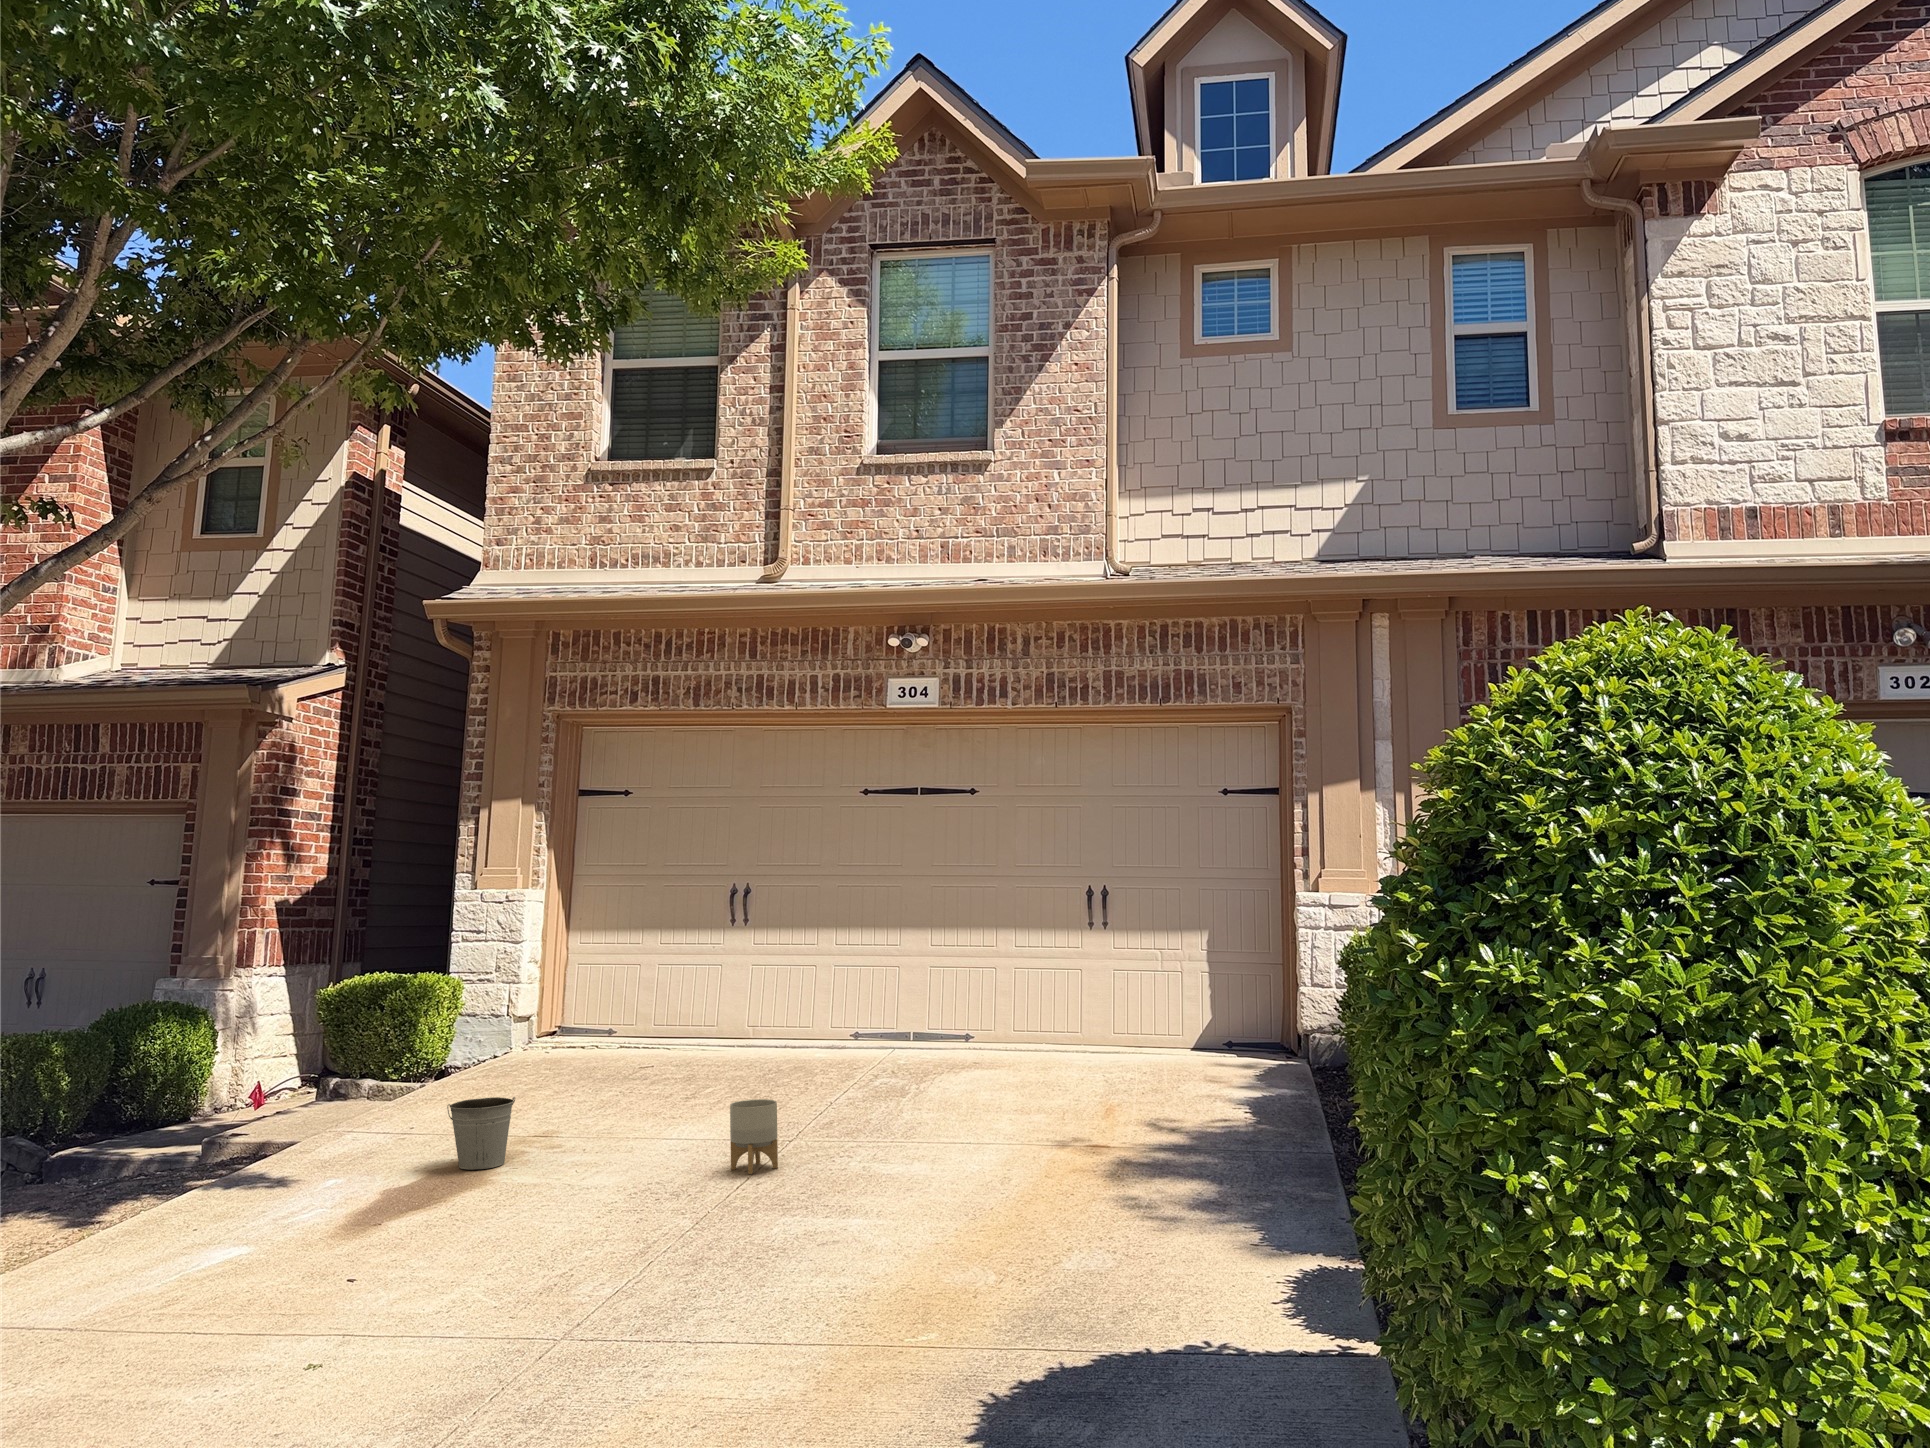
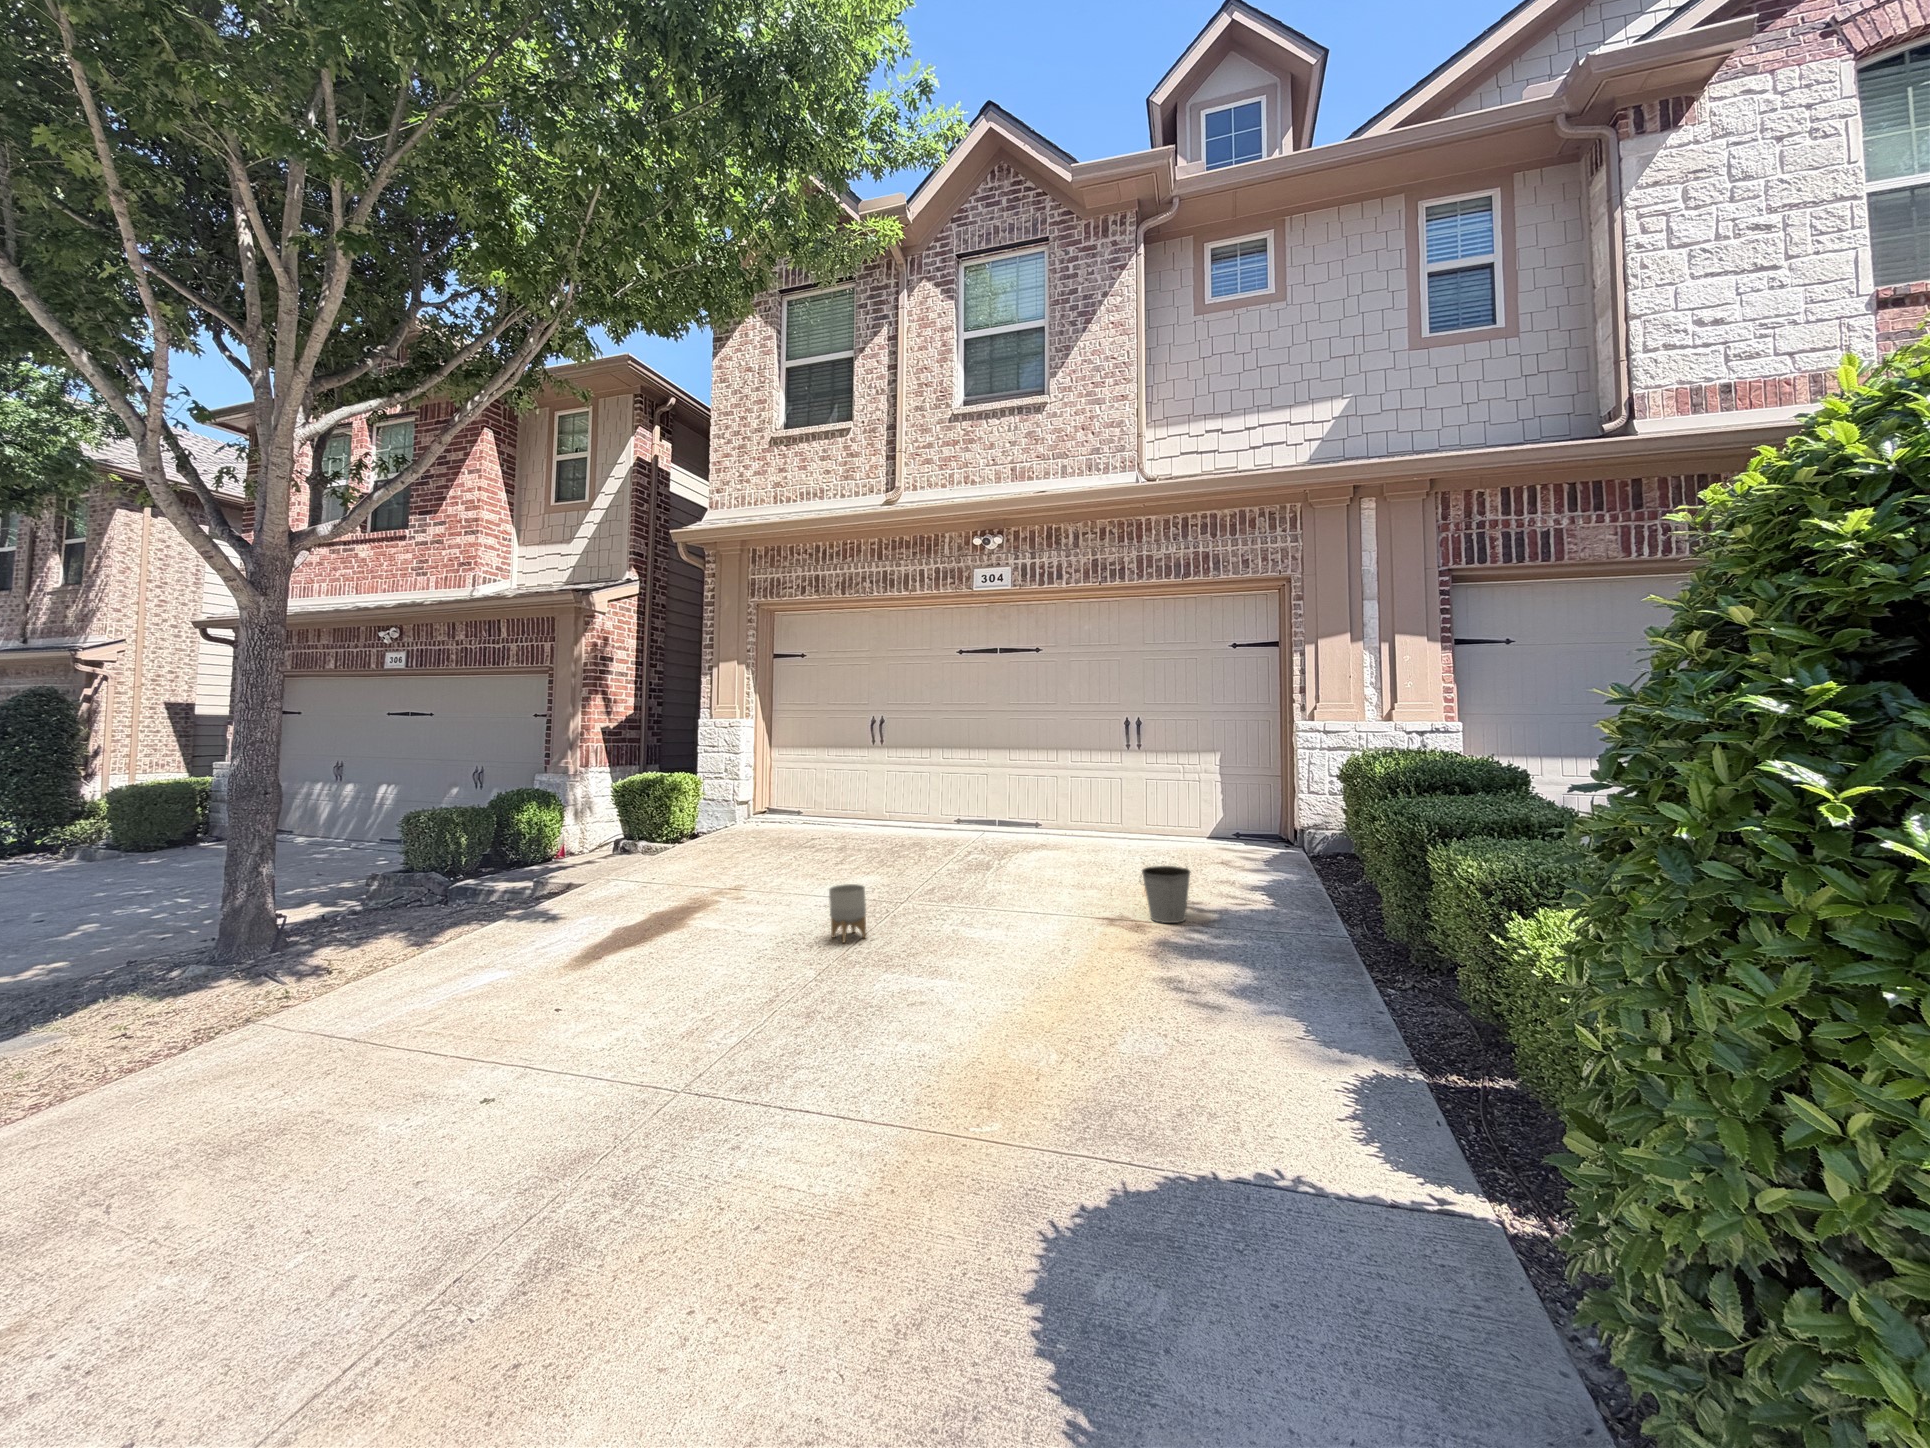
bucket: present [447,1097,515,1170] -> present [1142,866,1190,923]

